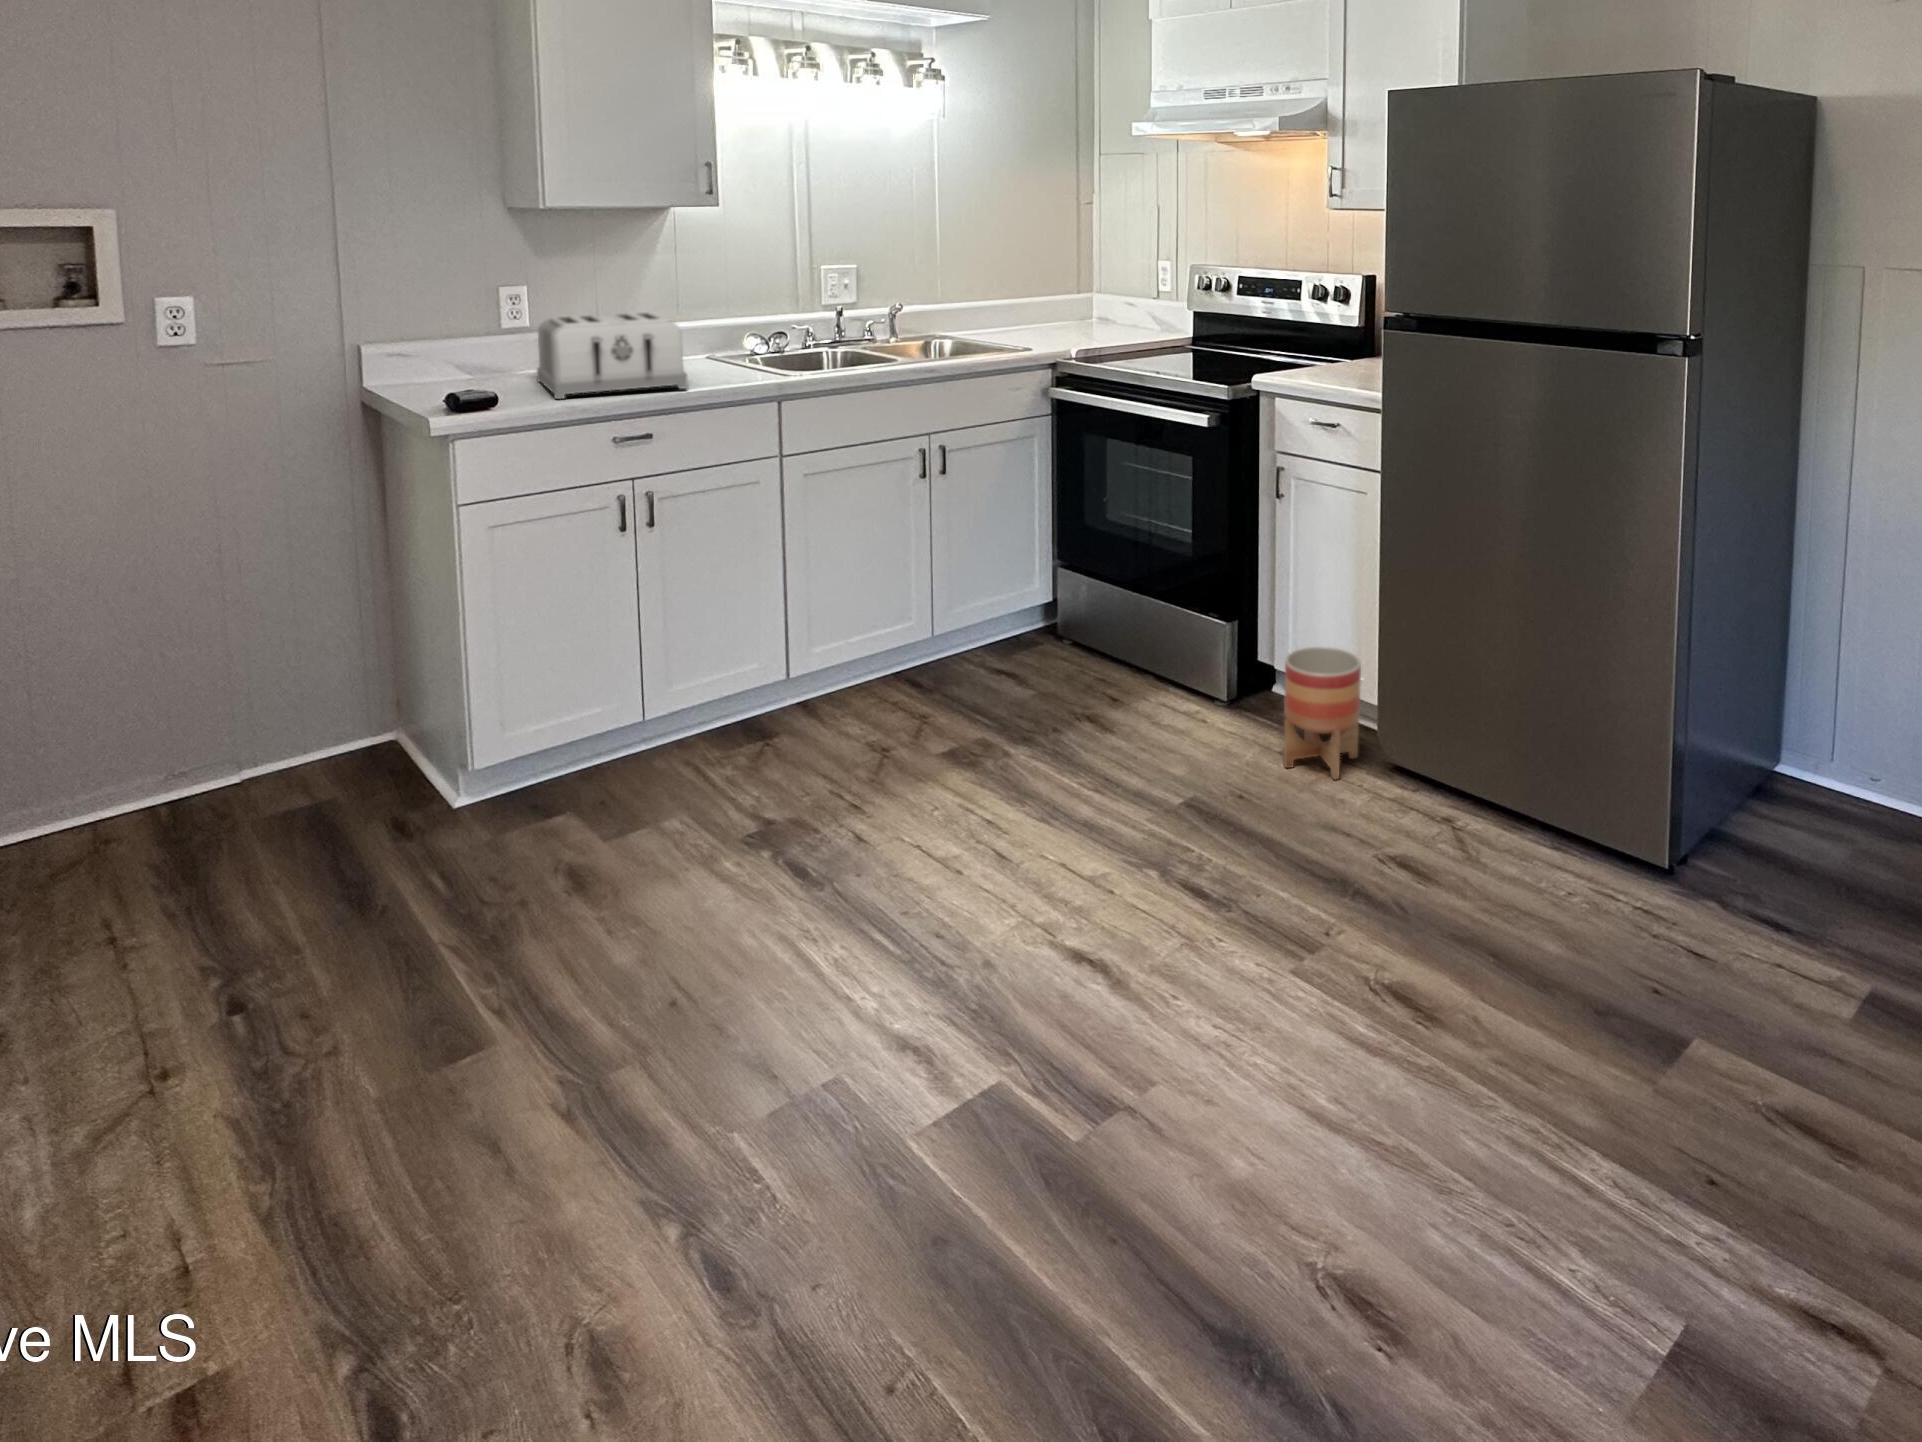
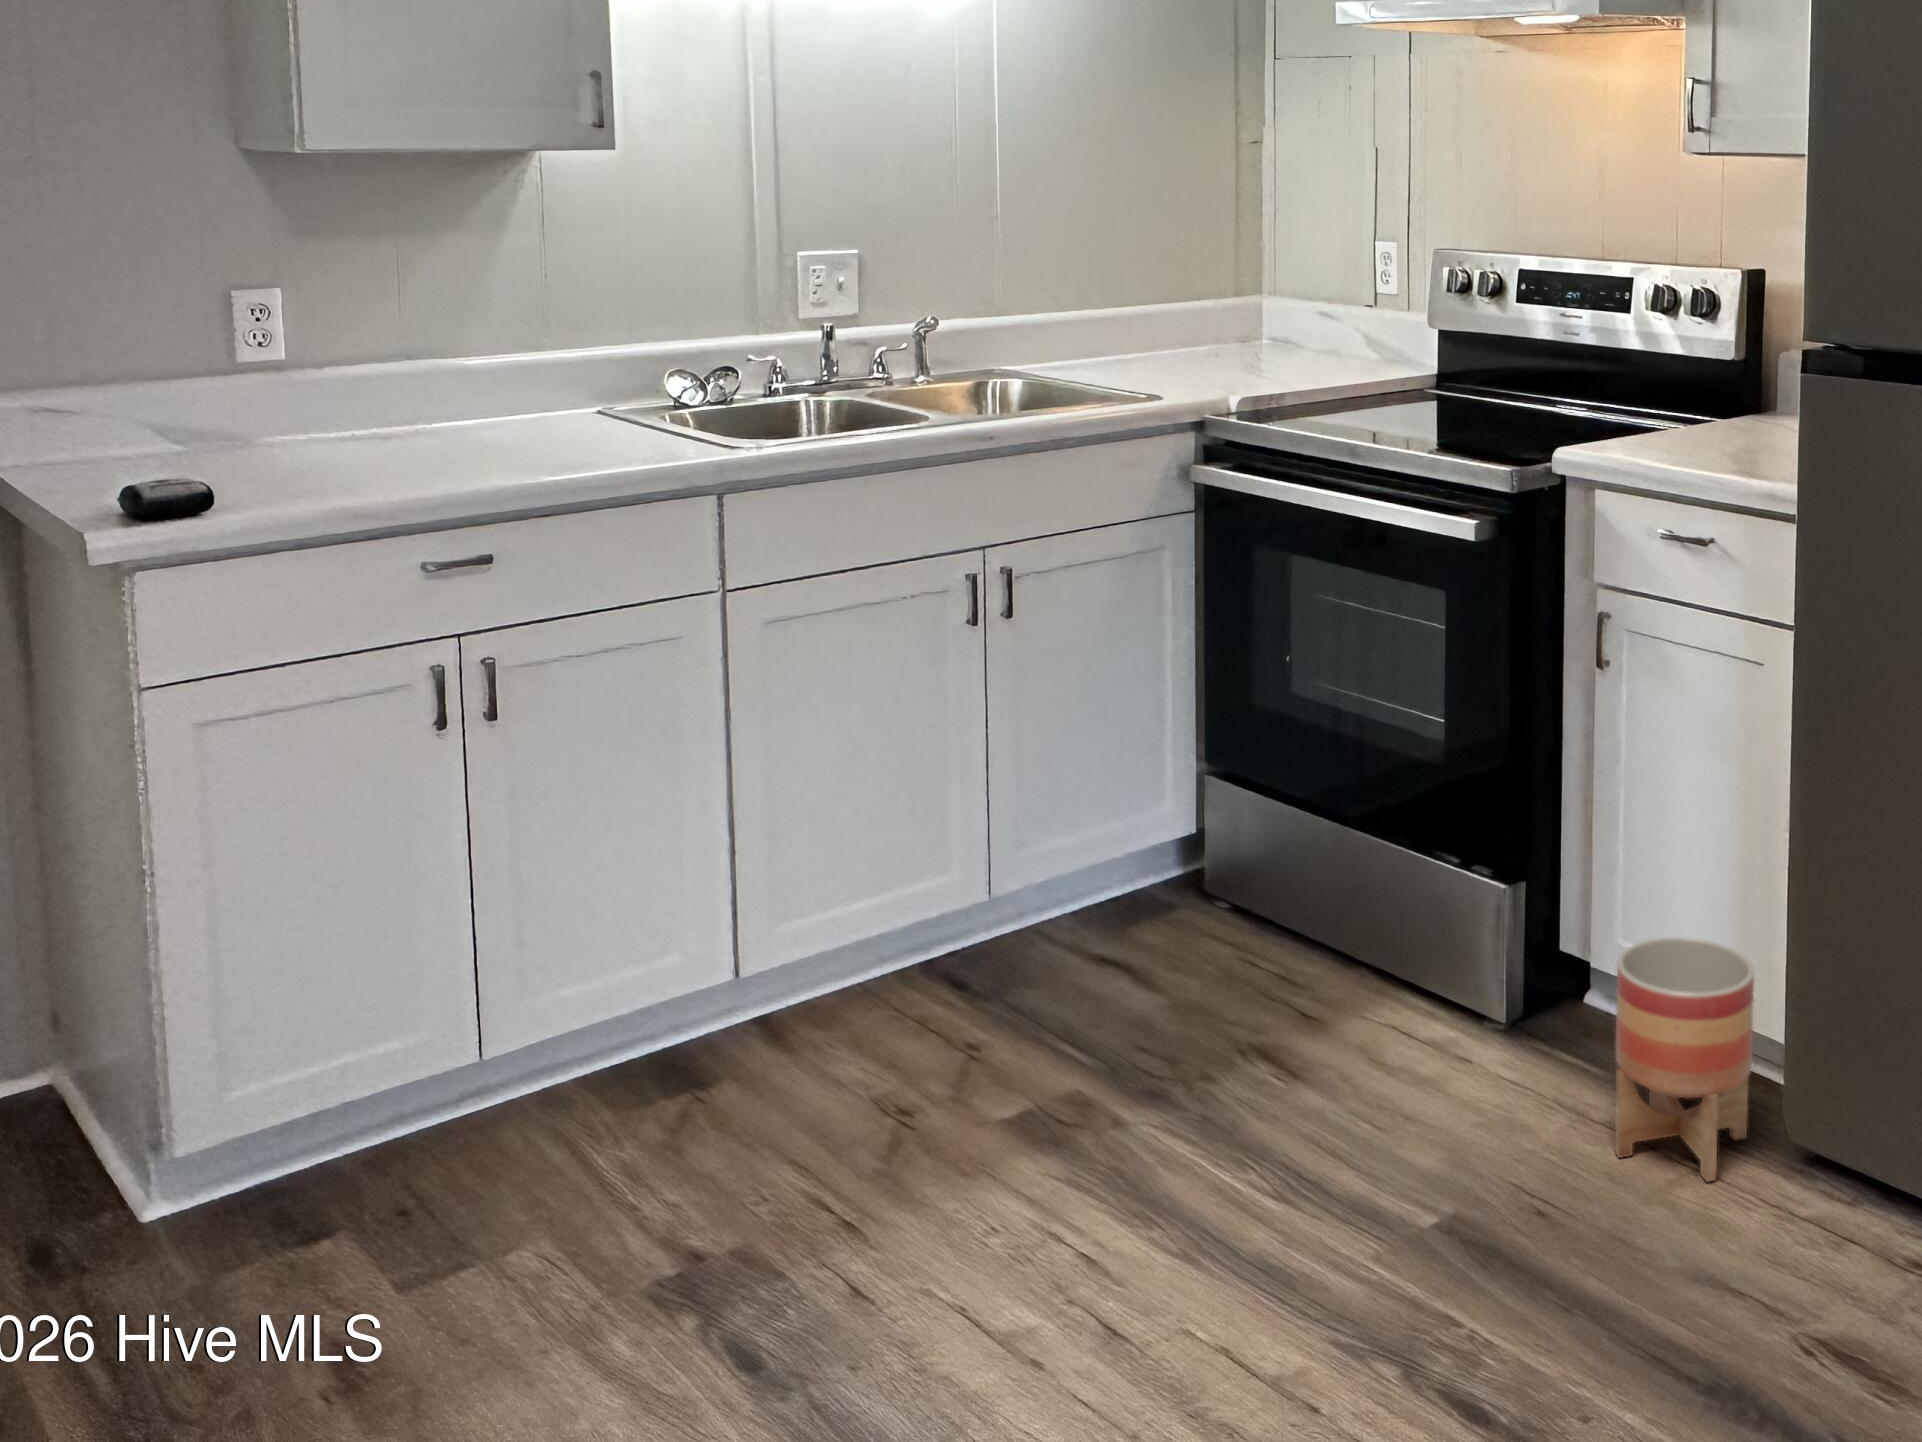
toaster: present [537,312,688,399] -> none [295,334,558,492]

